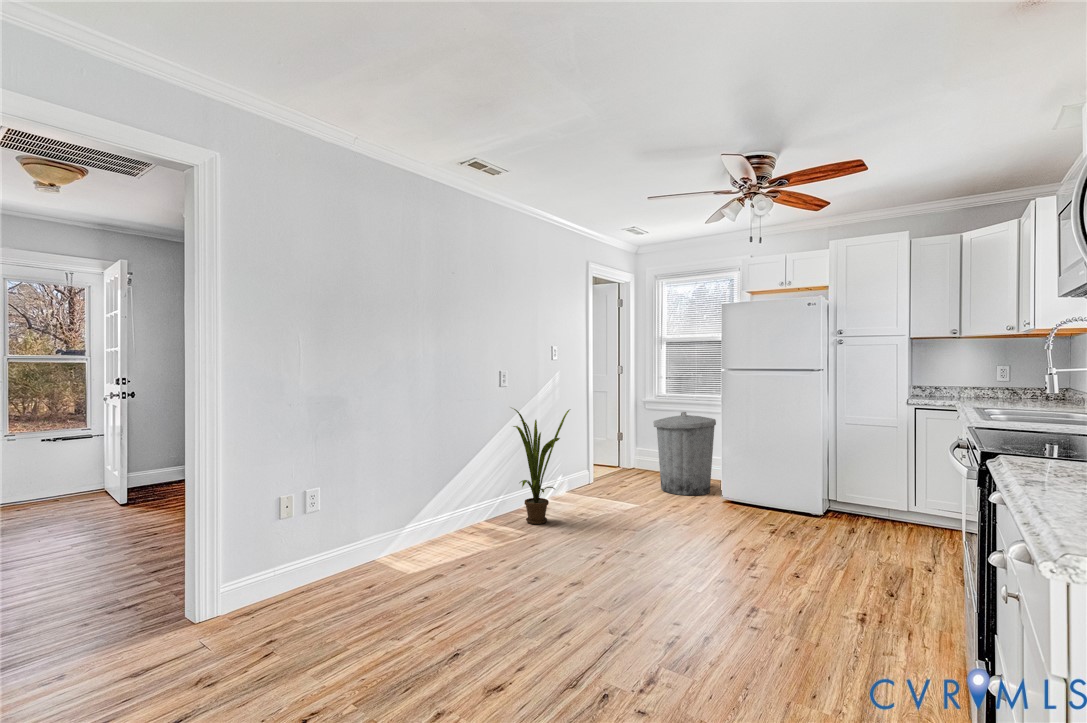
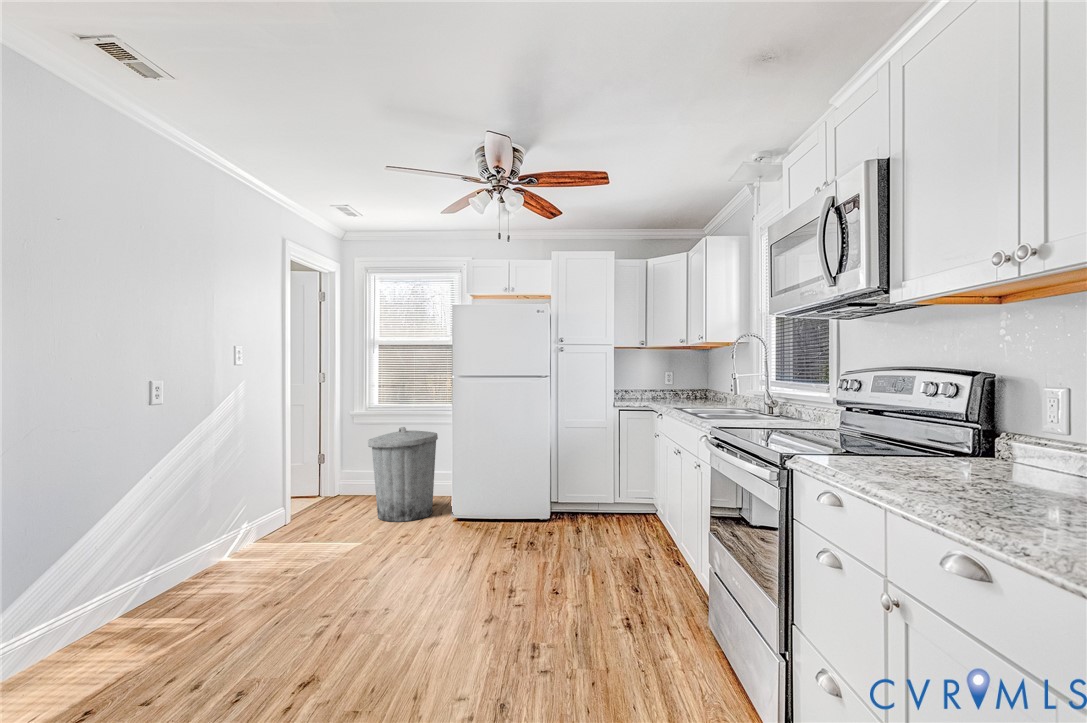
house plant: present [513,409,569,524] -> none [169,434,273,601]

